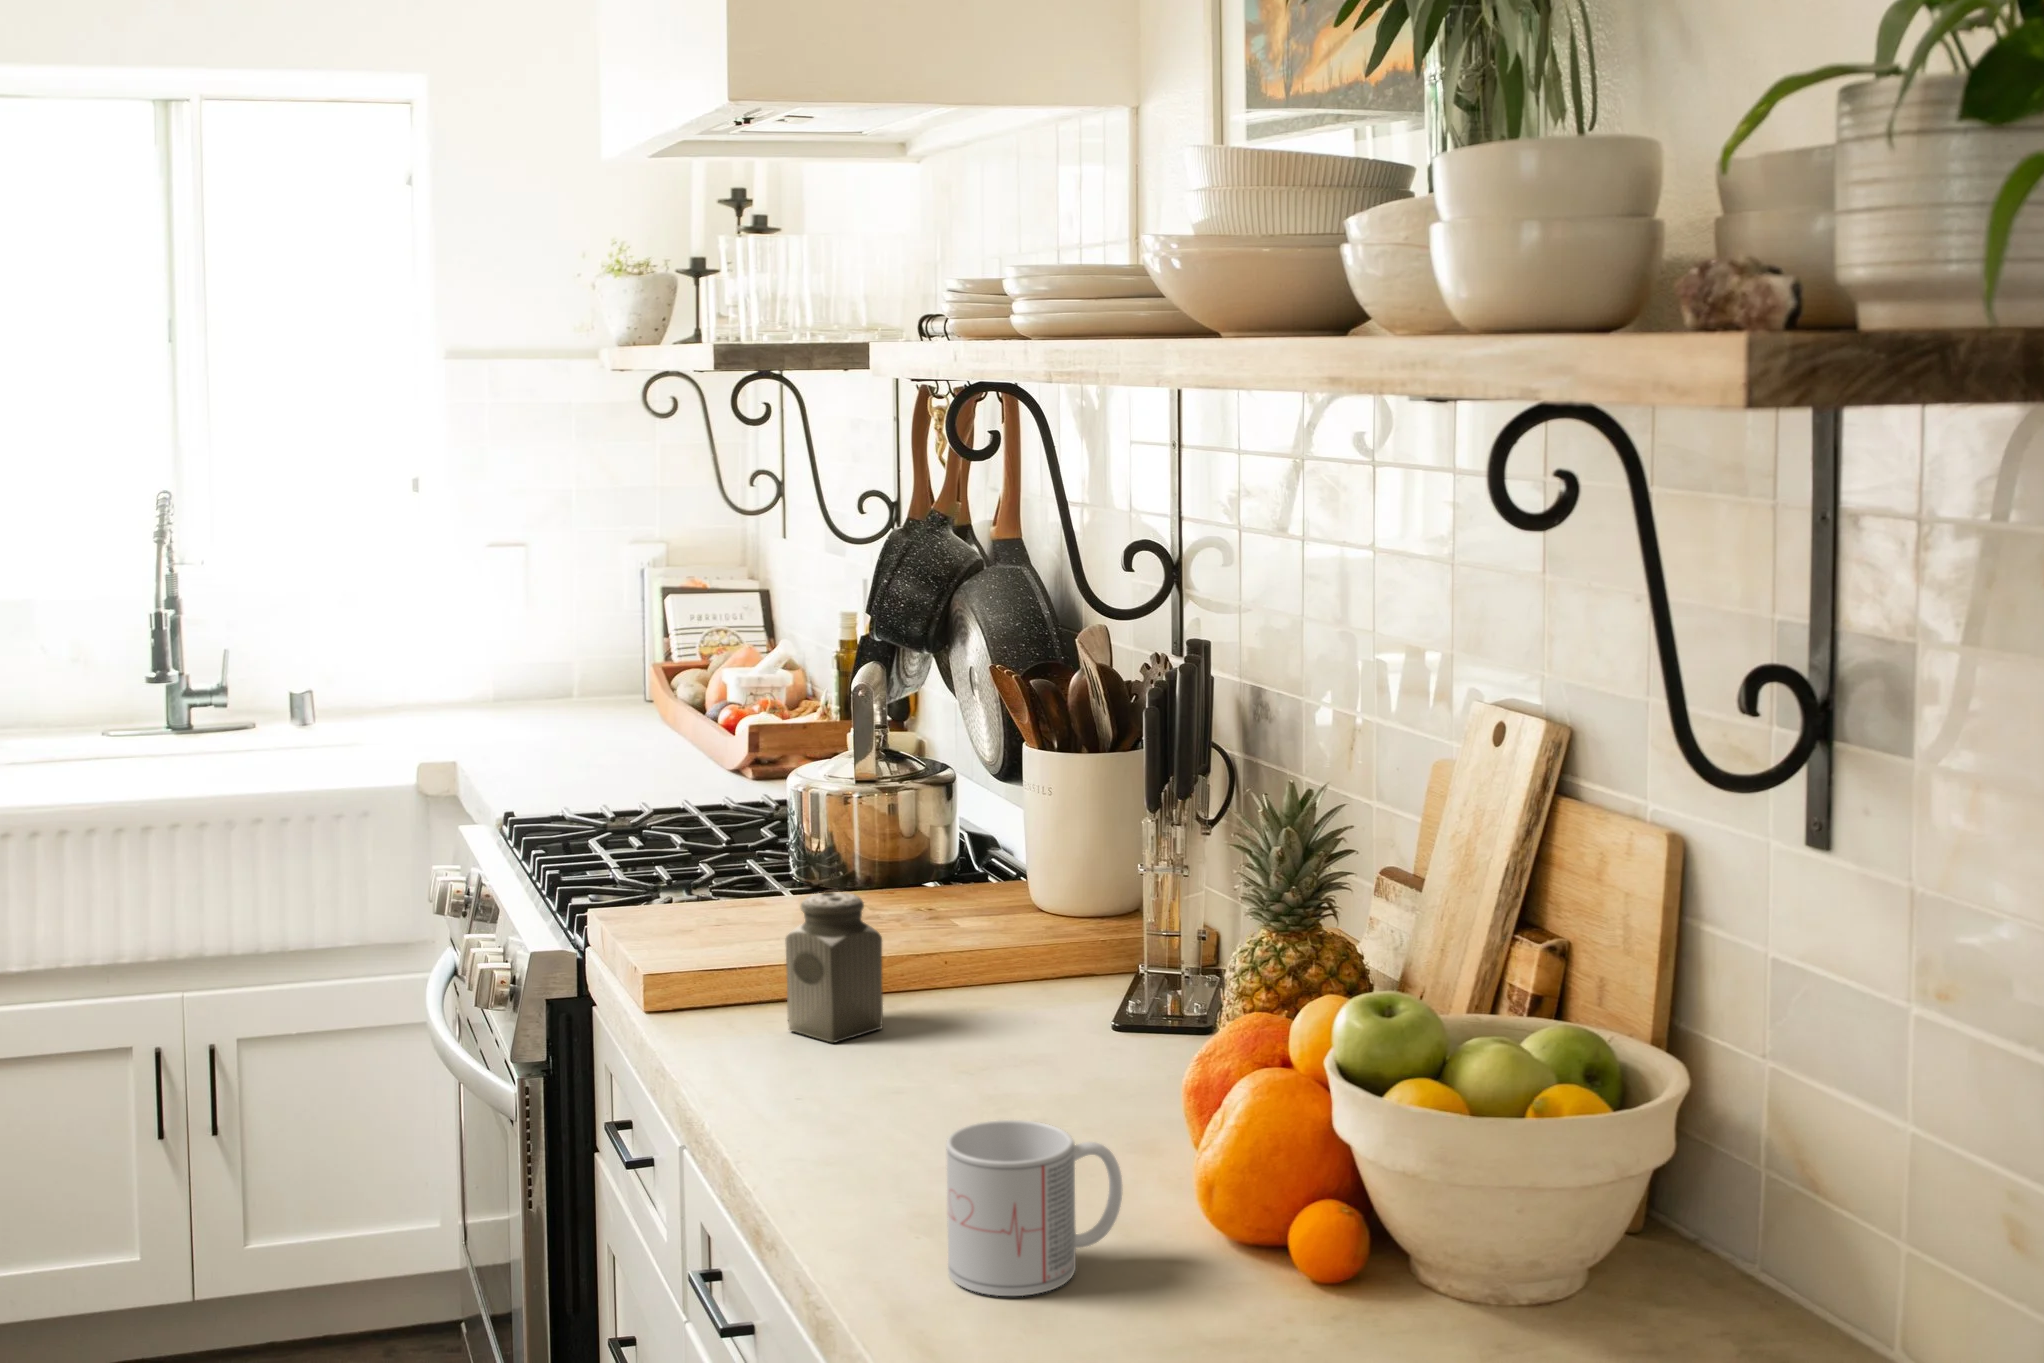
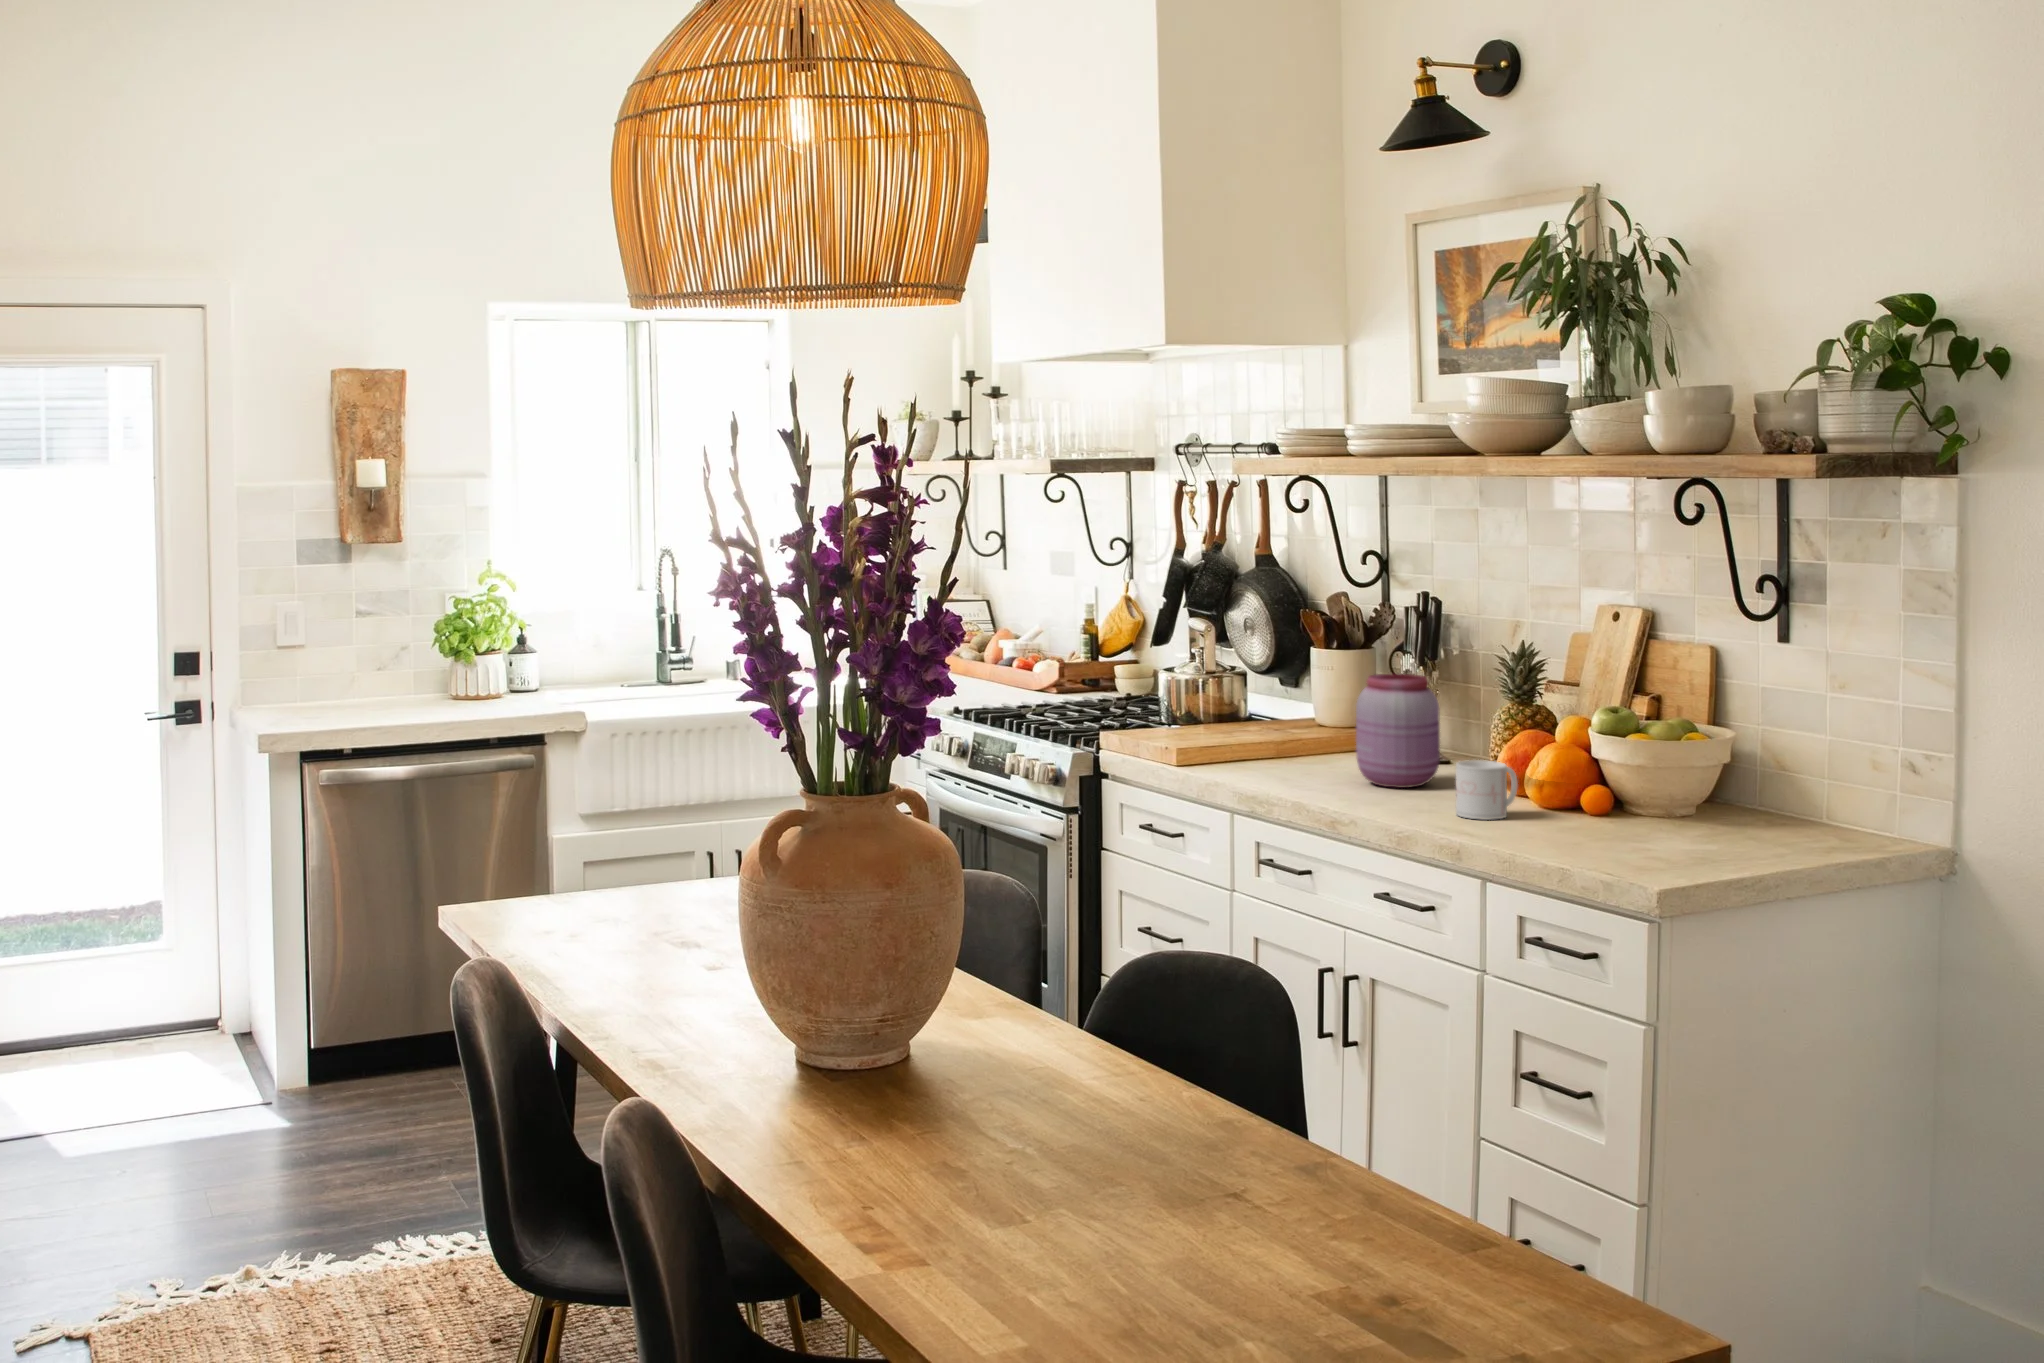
jar: none [891,846,1079,1127] -> present [1356,674,1440,788]
salt shaker: present [786,892,883,1043] -> none [1266,706,1309,771]

